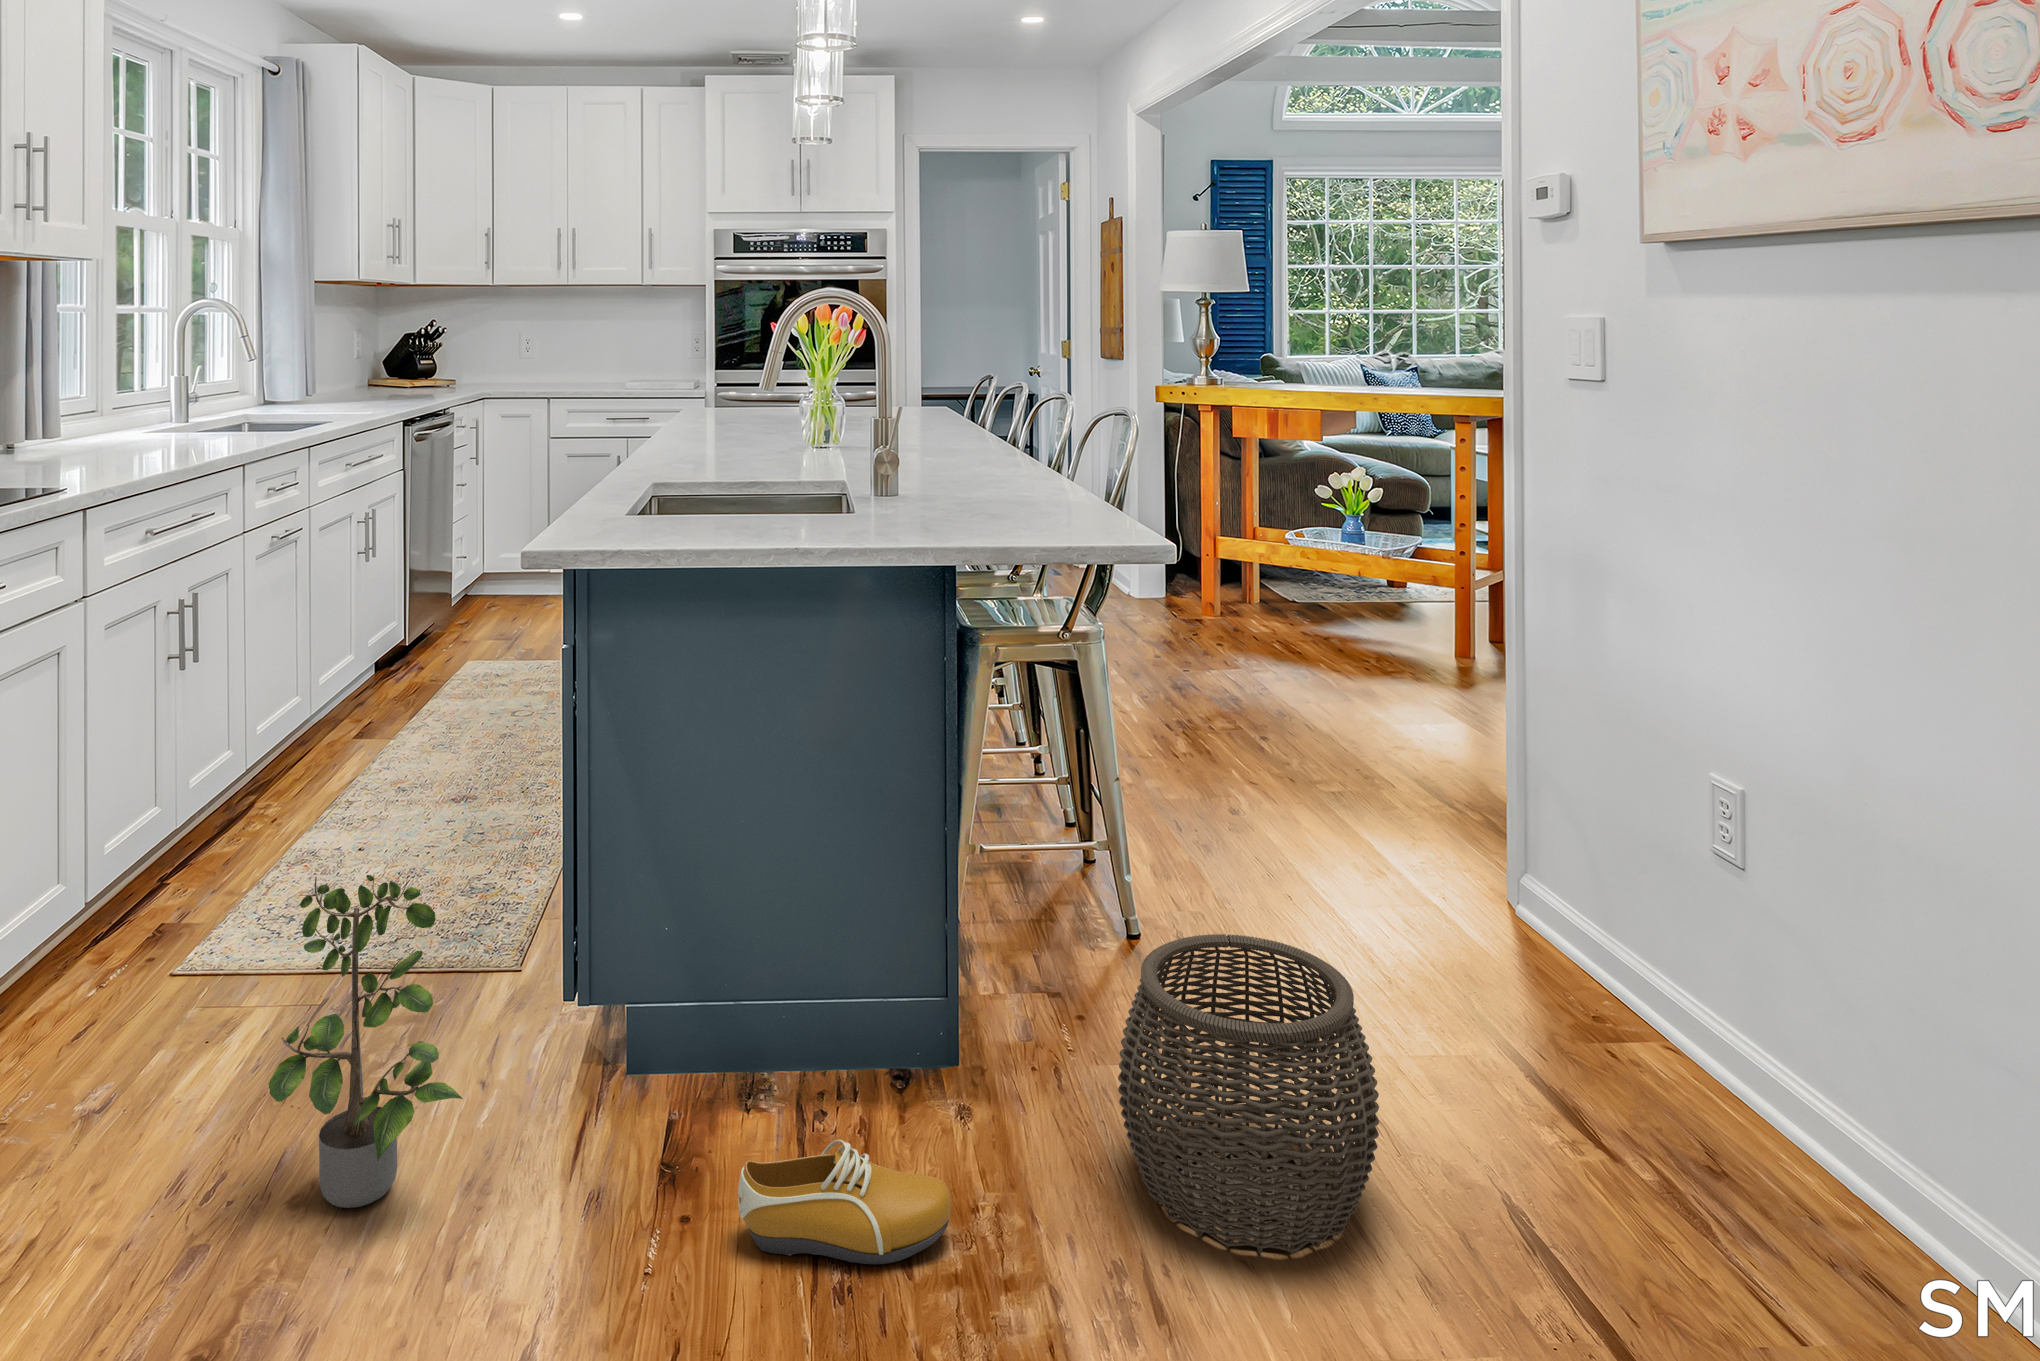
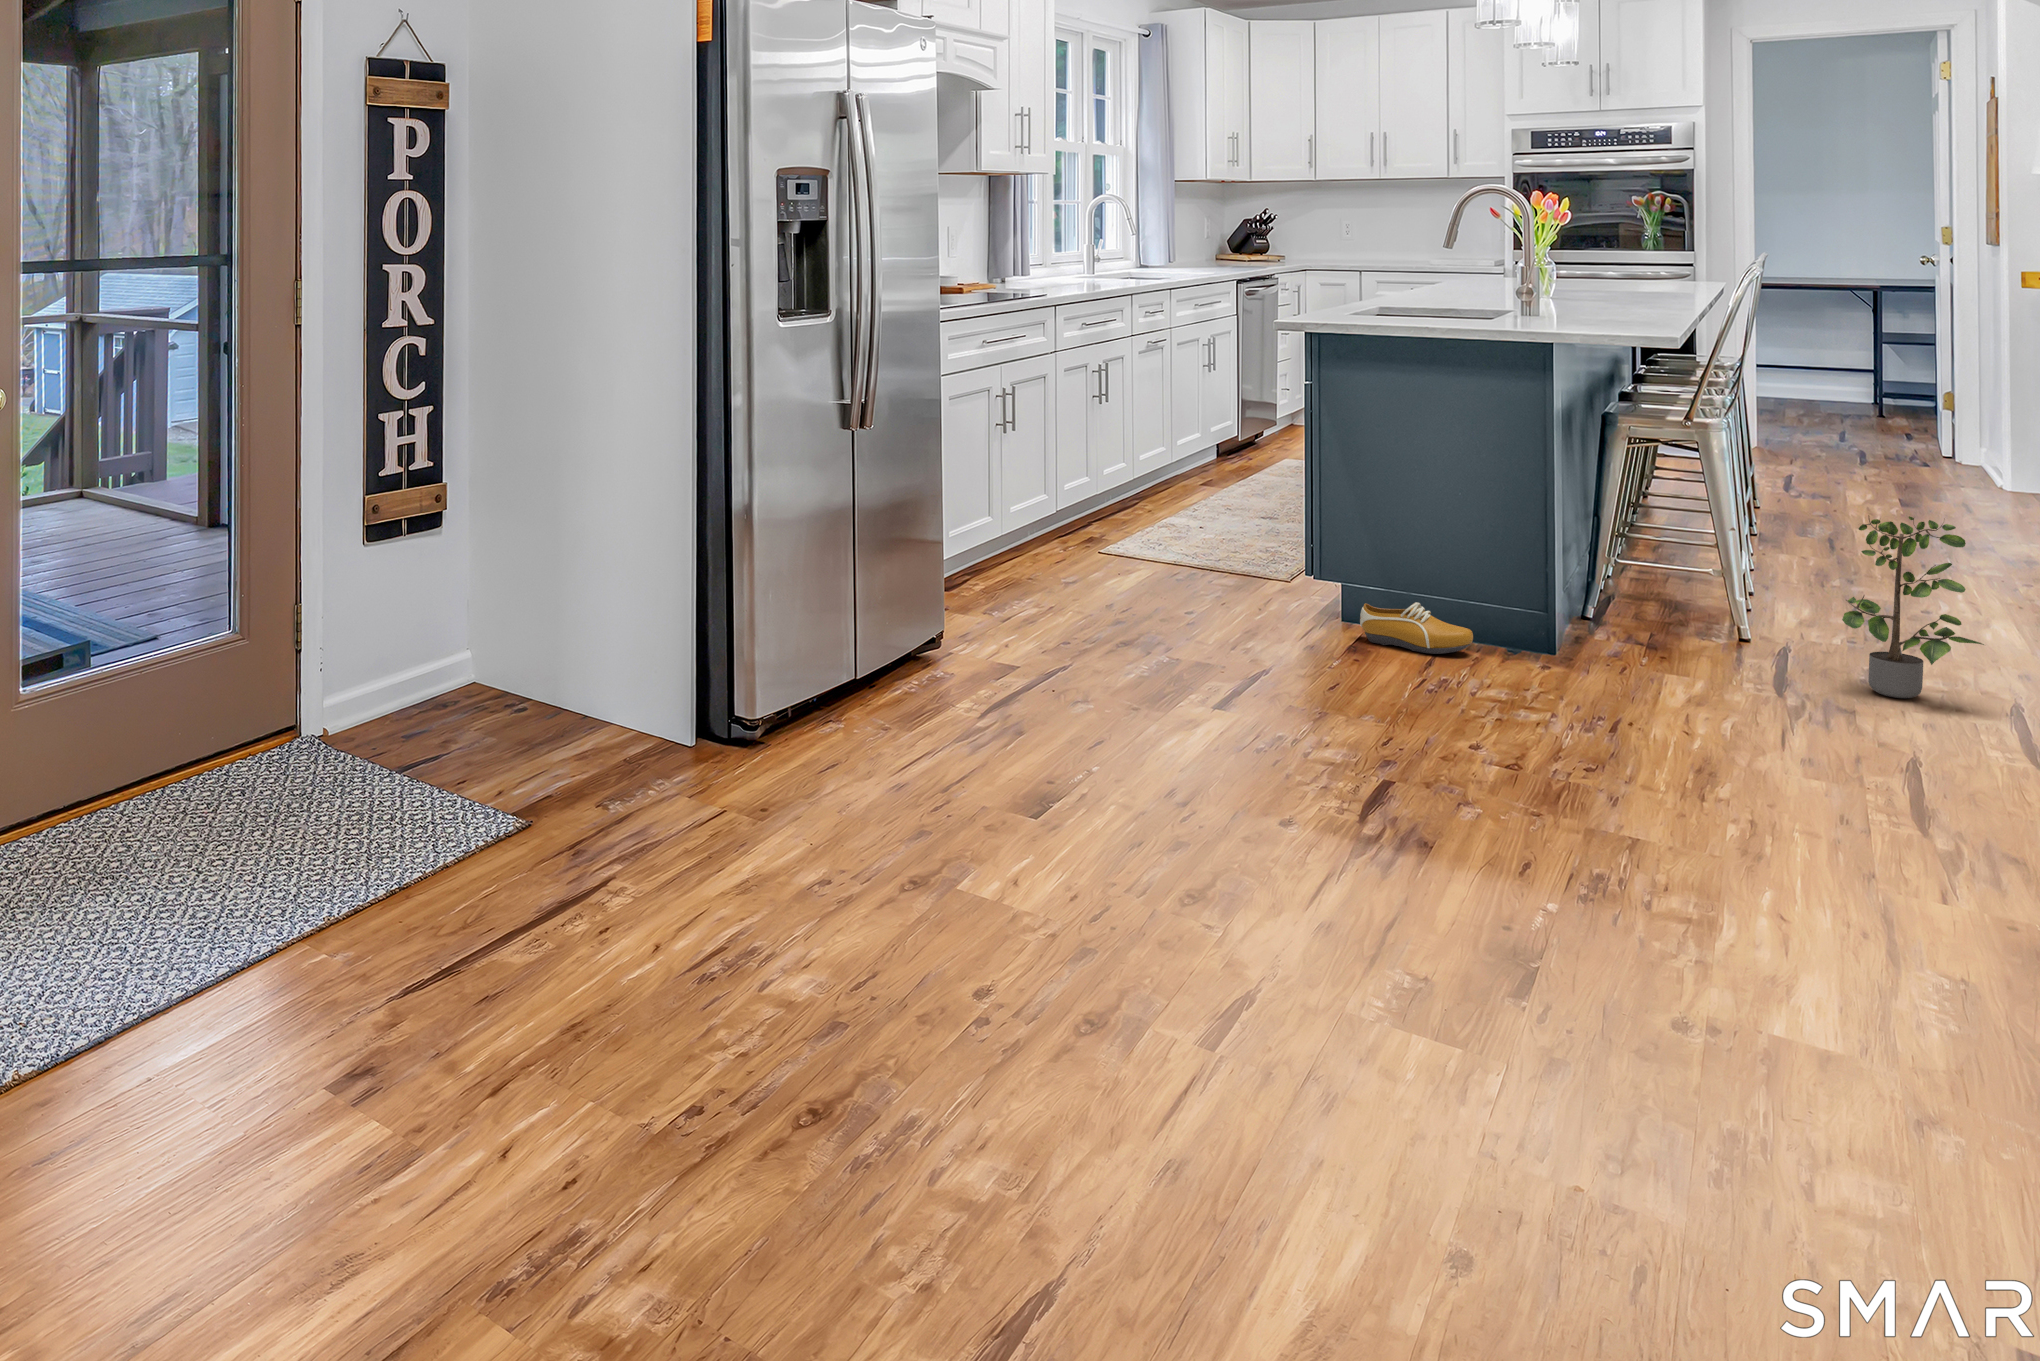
potted plant: present [269,875,463,1208] -> present [1842,516,1984,698]
woven basket: present [1118,934,1379,1253] -> none [1584,548,1750,691]

